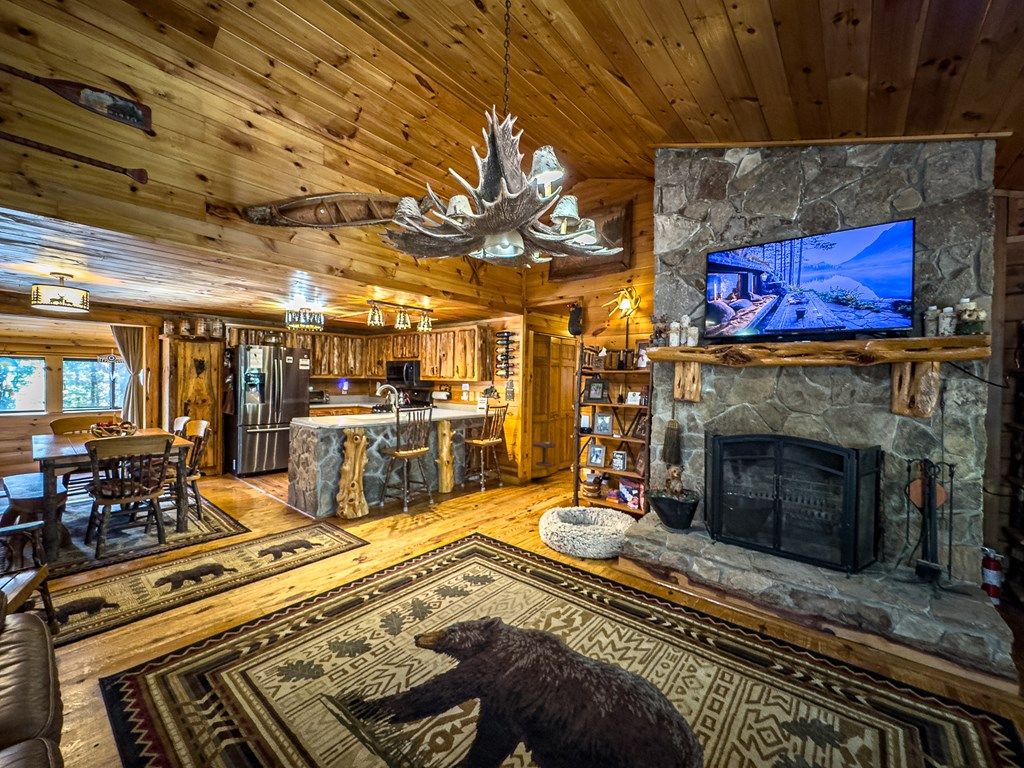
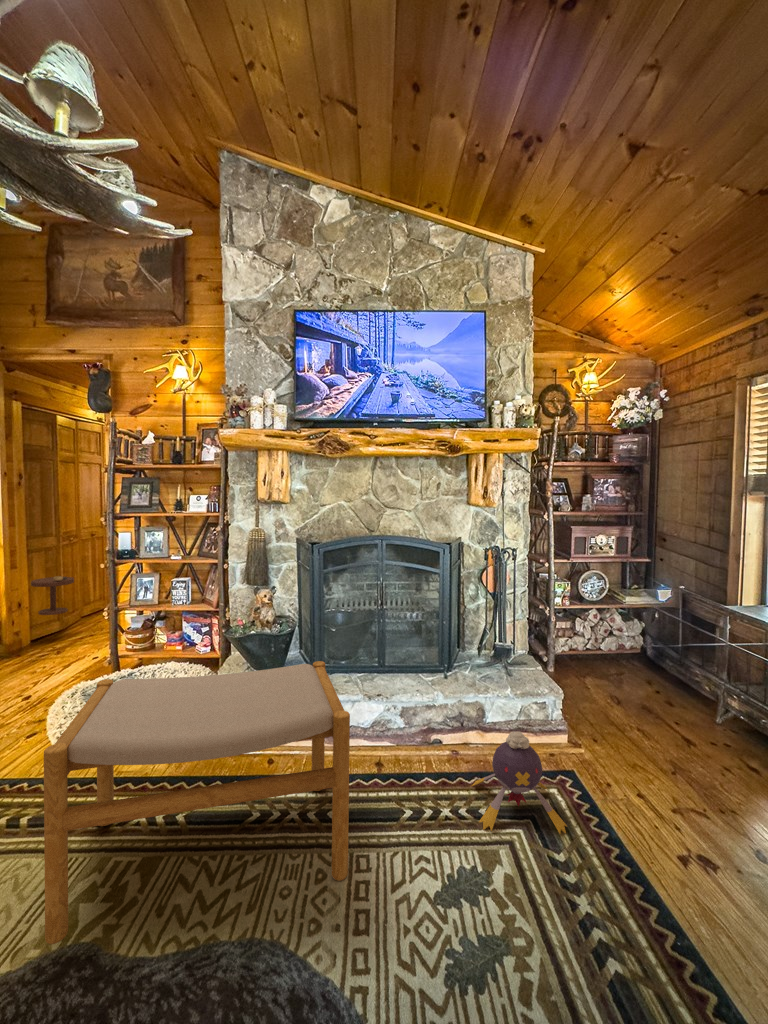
footstool: none [537,504,716,676] -> present [44,661,350,944]
plush toy: none [845,630,956,745] -> present [472,731,567,833]

